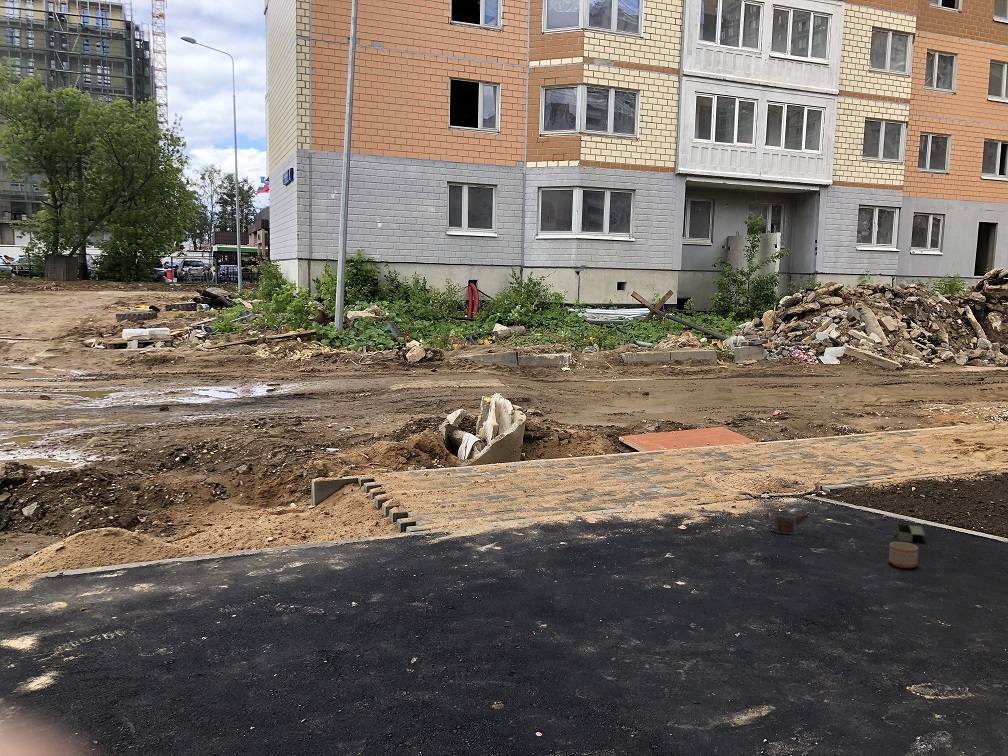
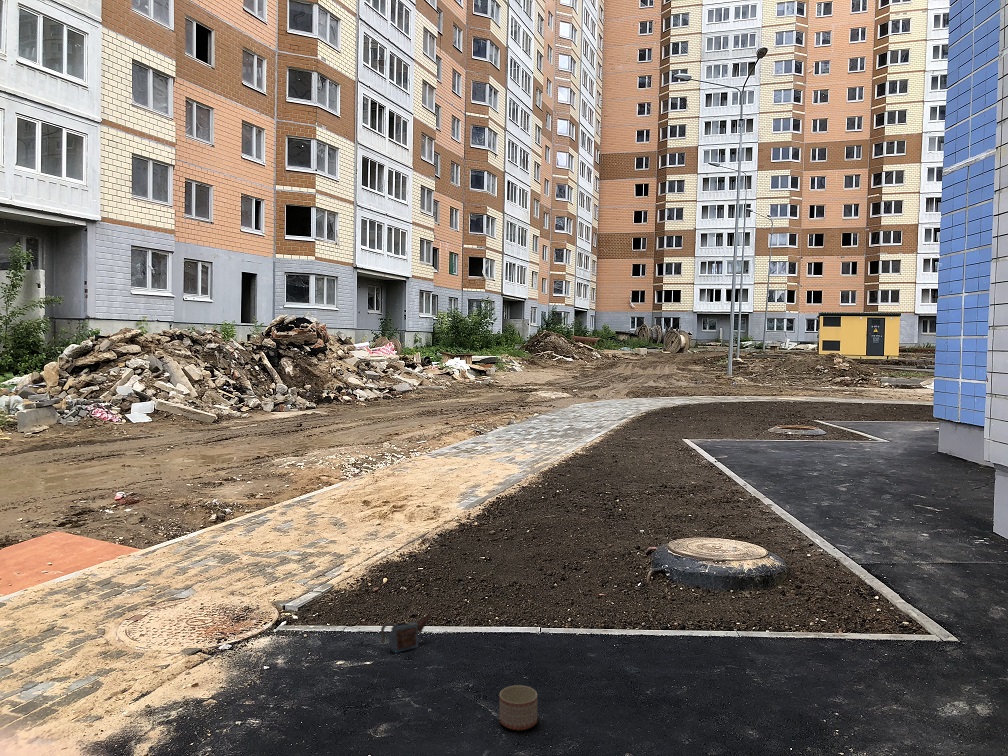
watering can: present [766,509,809,535] -> present [381,615,431,653]
toolbox: present [895,524,925,542] -> none [445,640,494,675]

